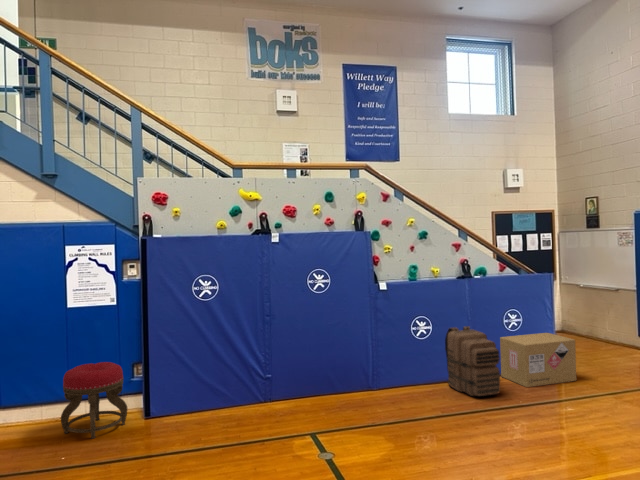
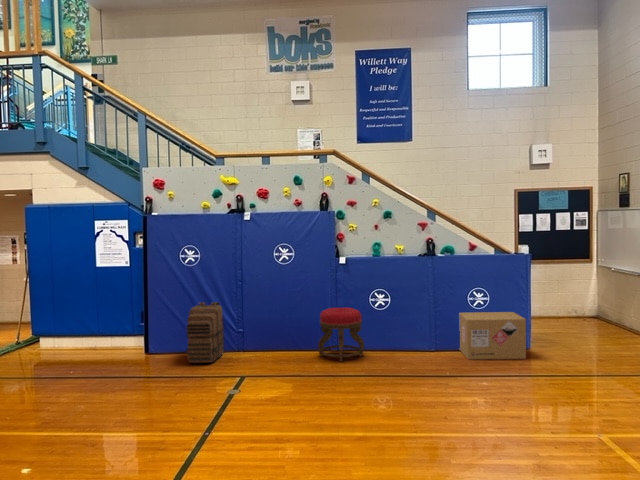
backpack: present [445,326,500,396] -> present [186,302,224,363]
stool: present [61,362,127,438] -> present [318,307,364,362]

